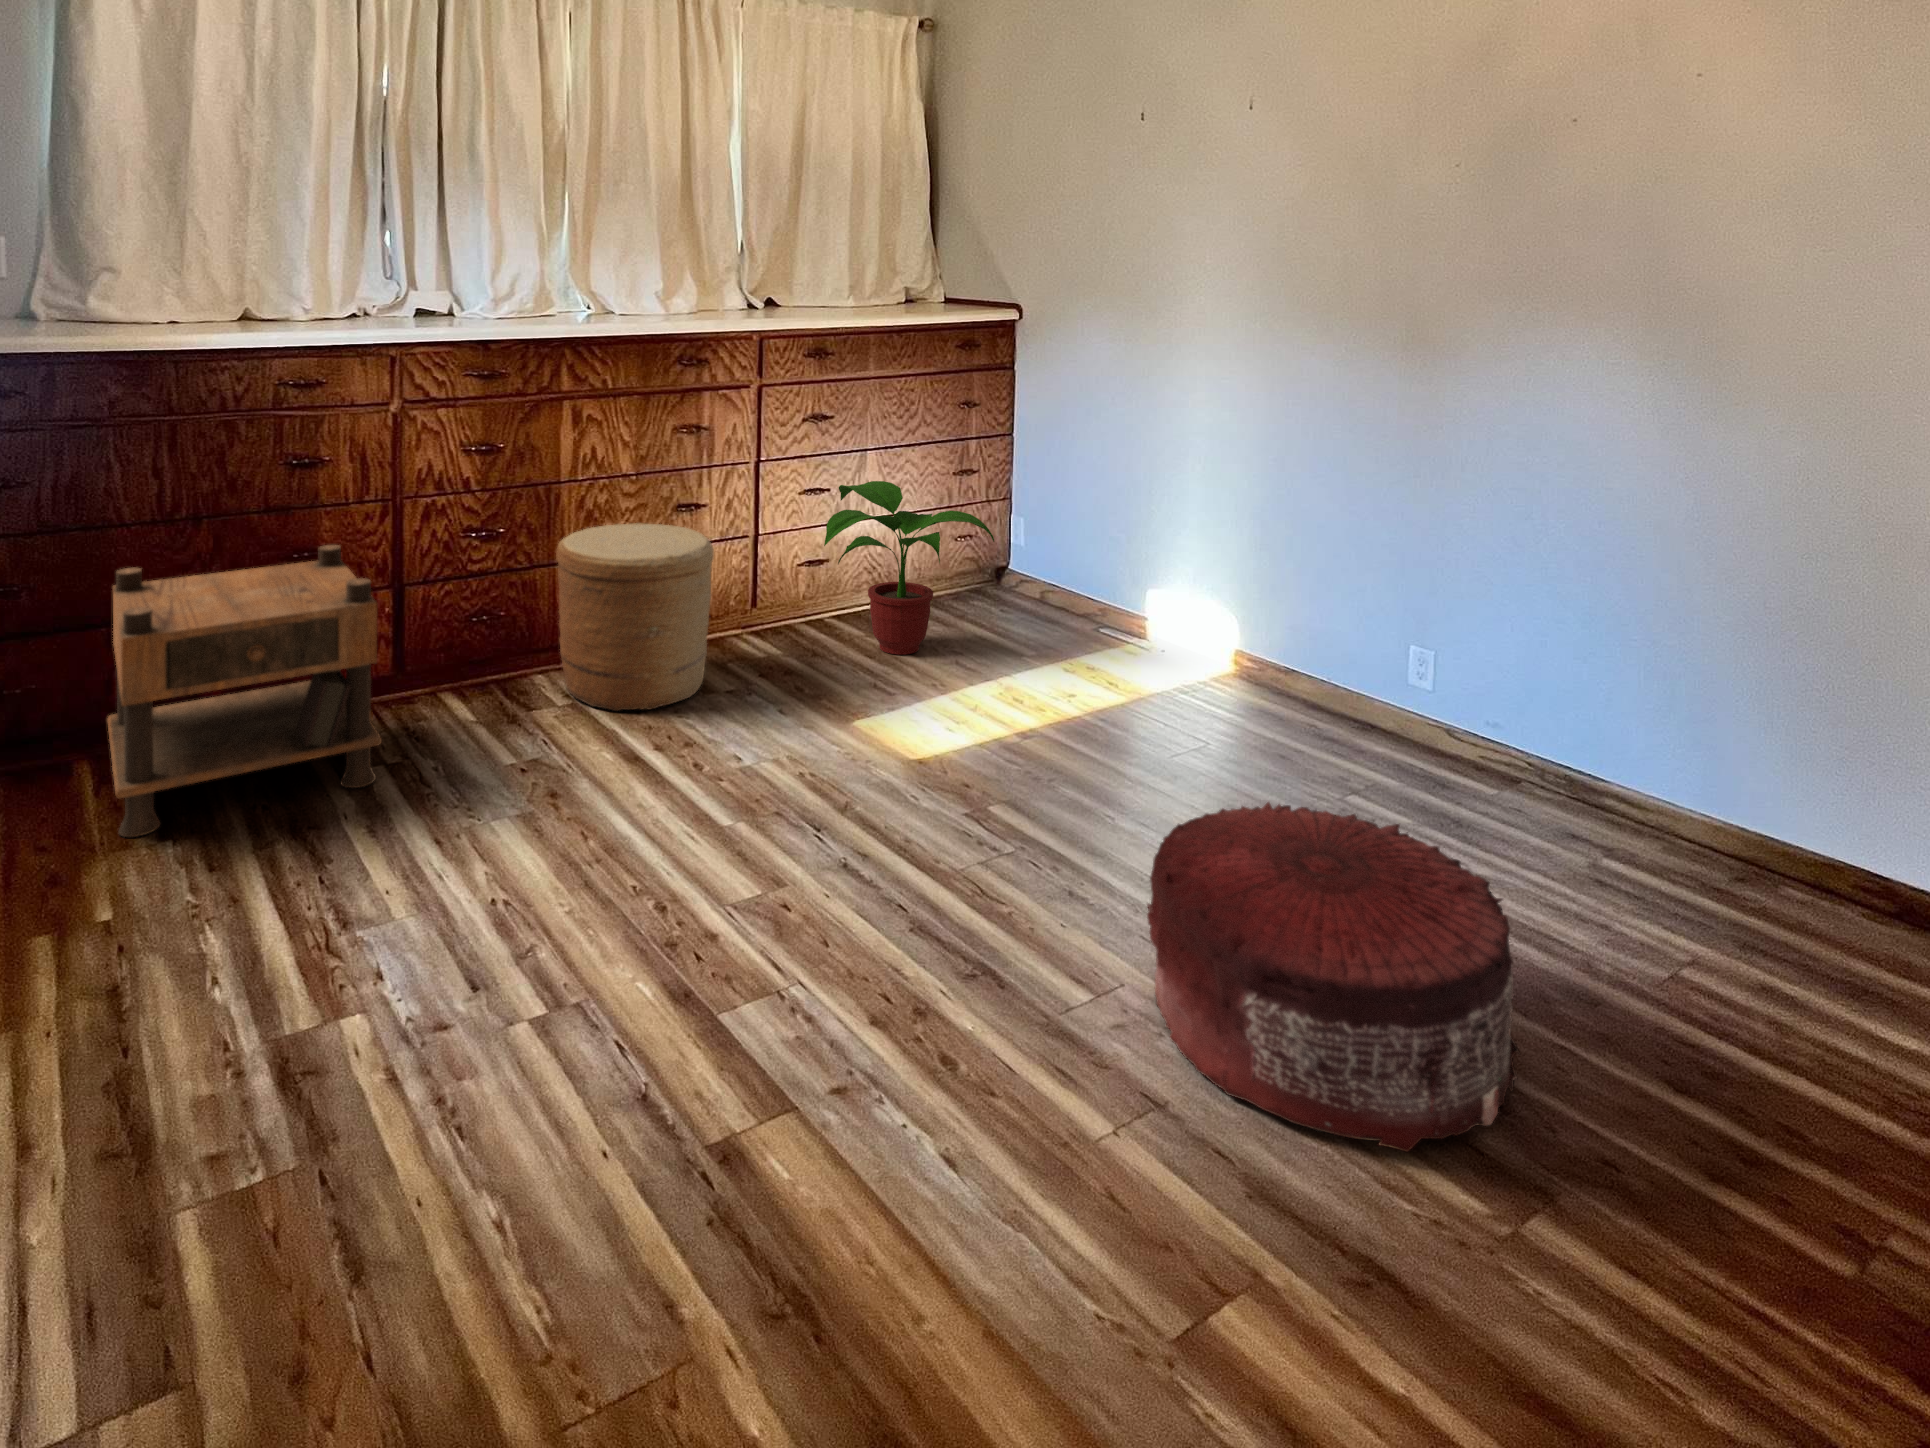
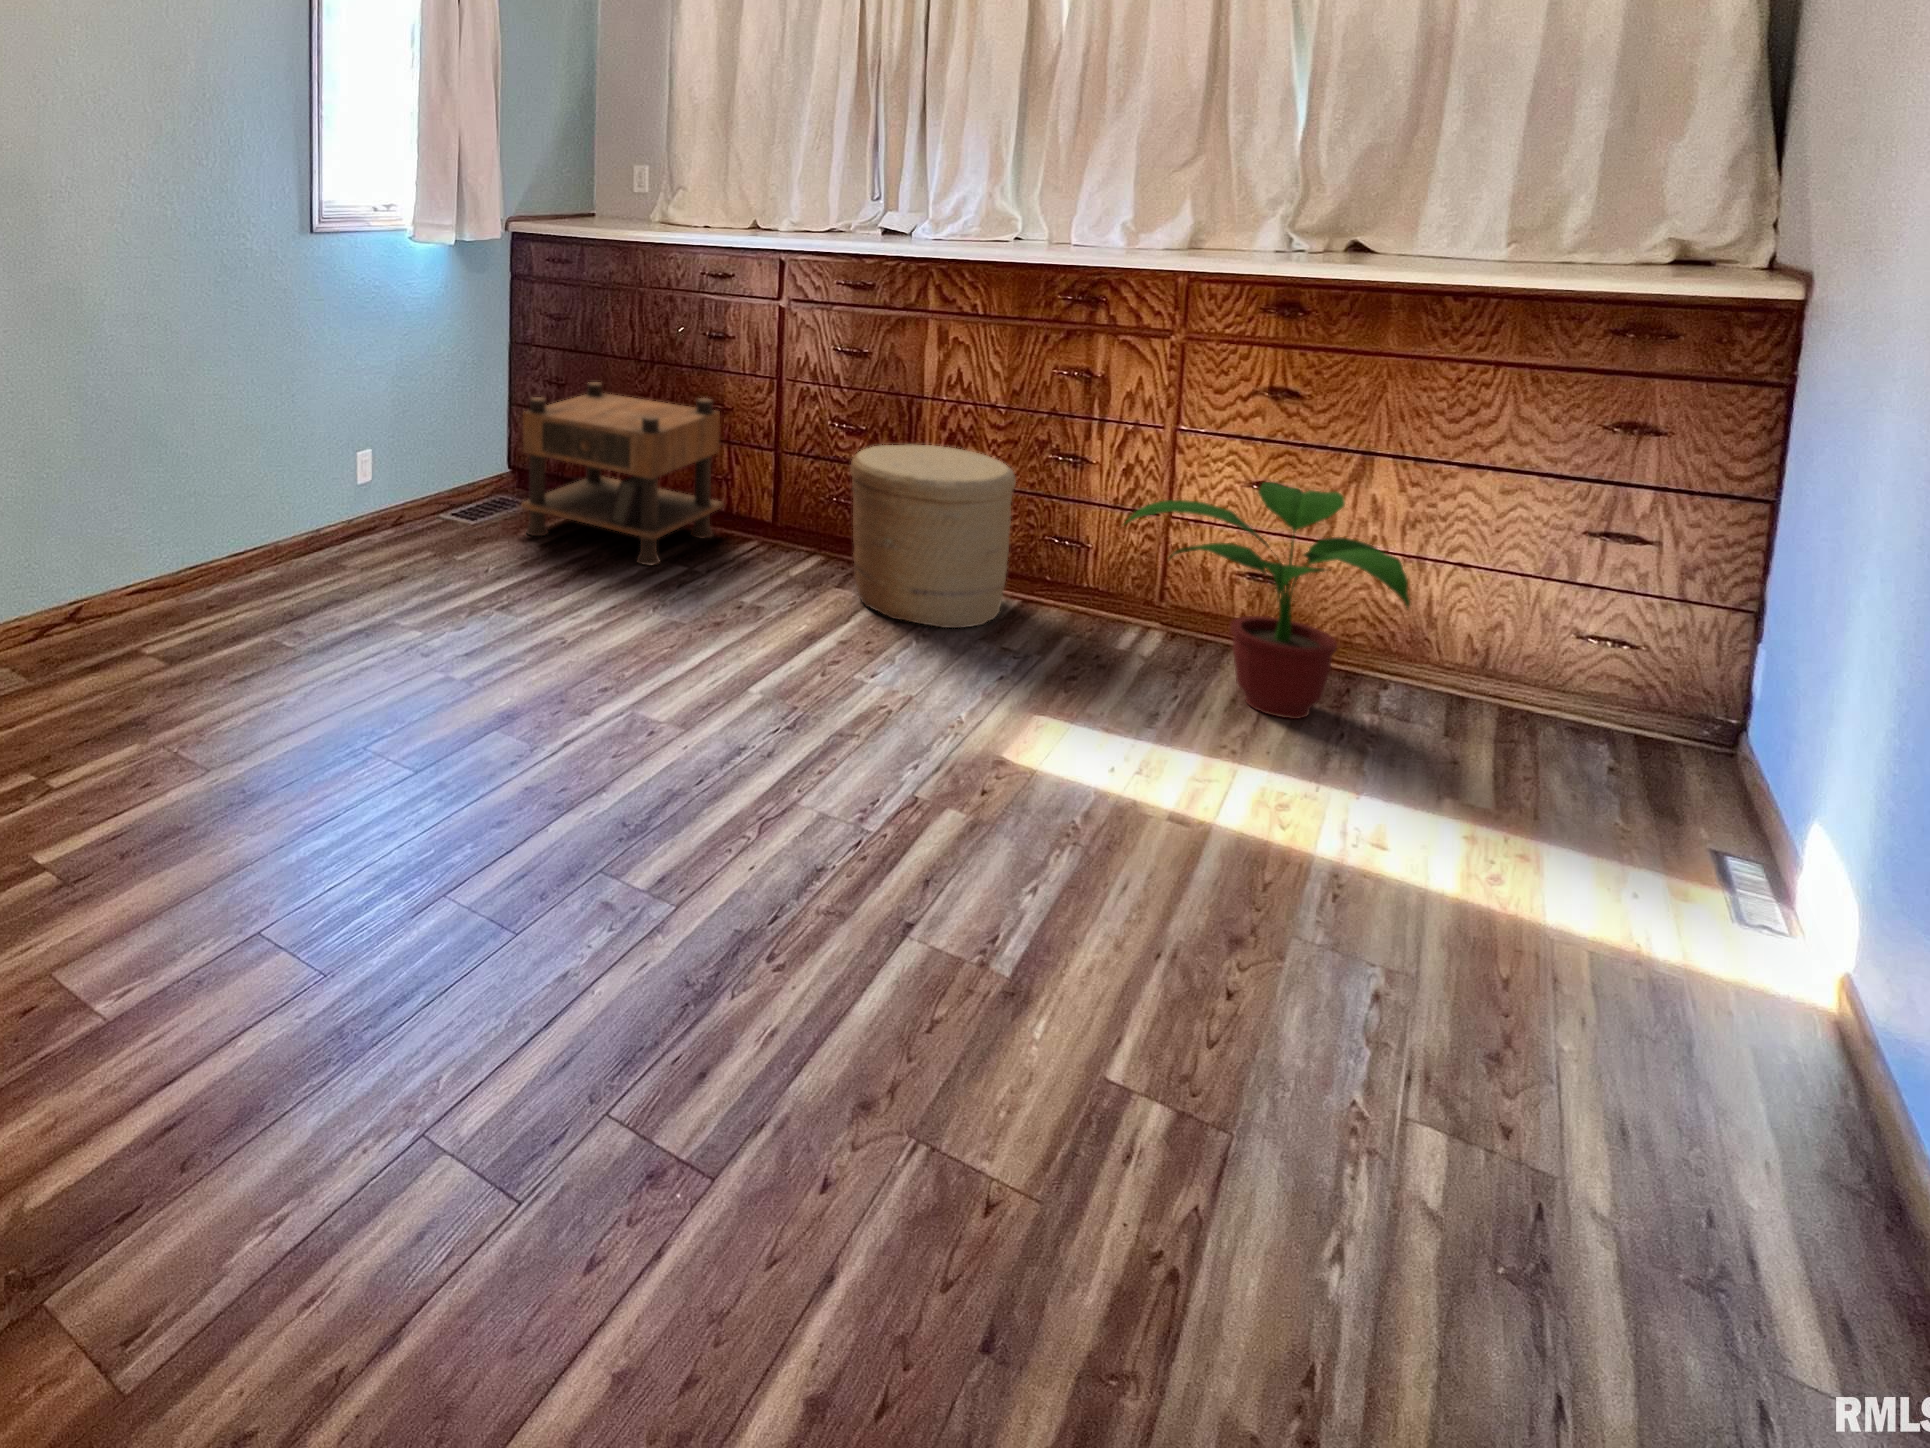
pouf: present [1147,802,1519,1152] -> none [550,798,941,1231]

